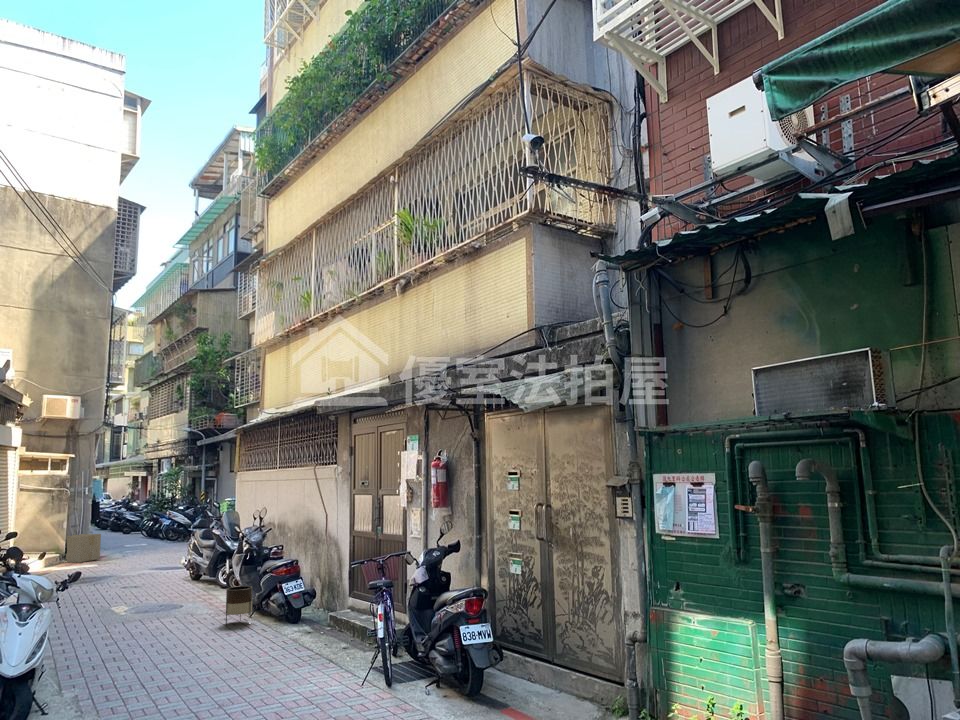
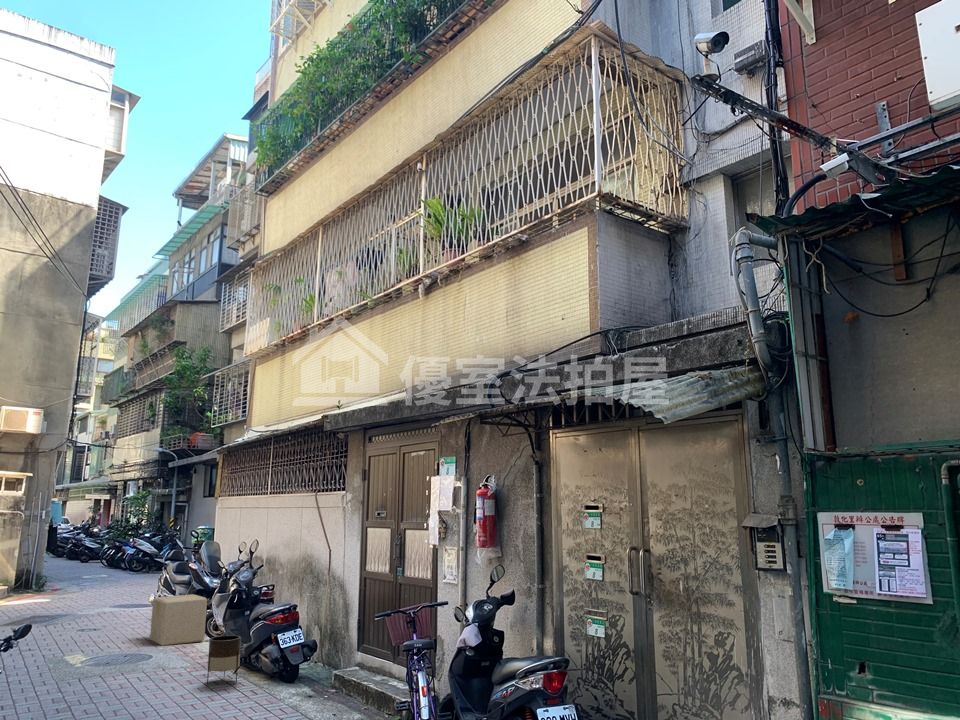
cardboard box: present [66,534,101,563] -> present [150,594,207,646]

